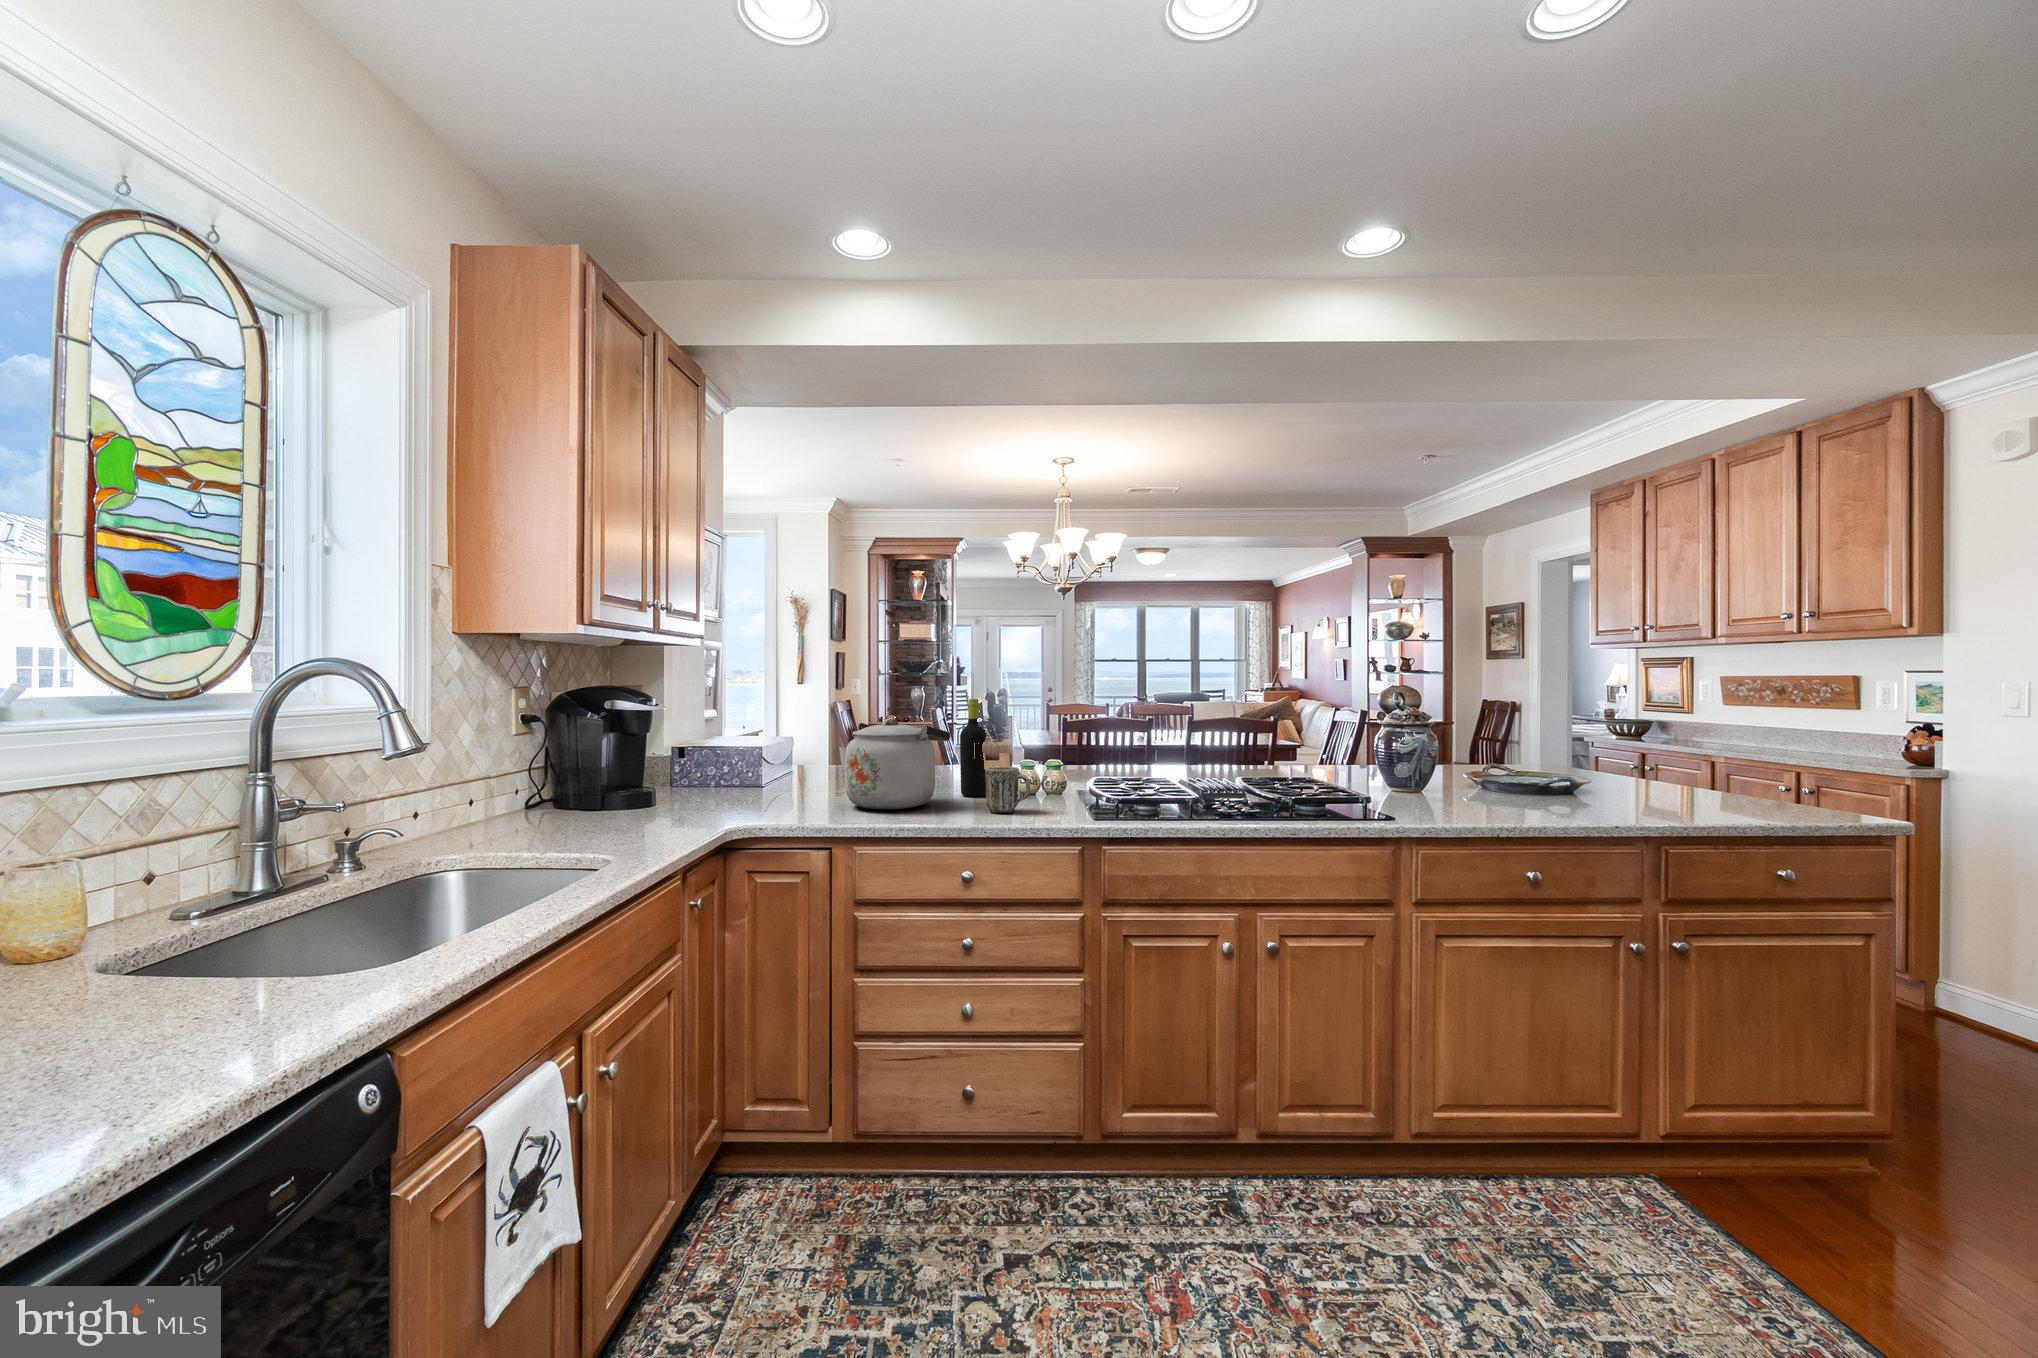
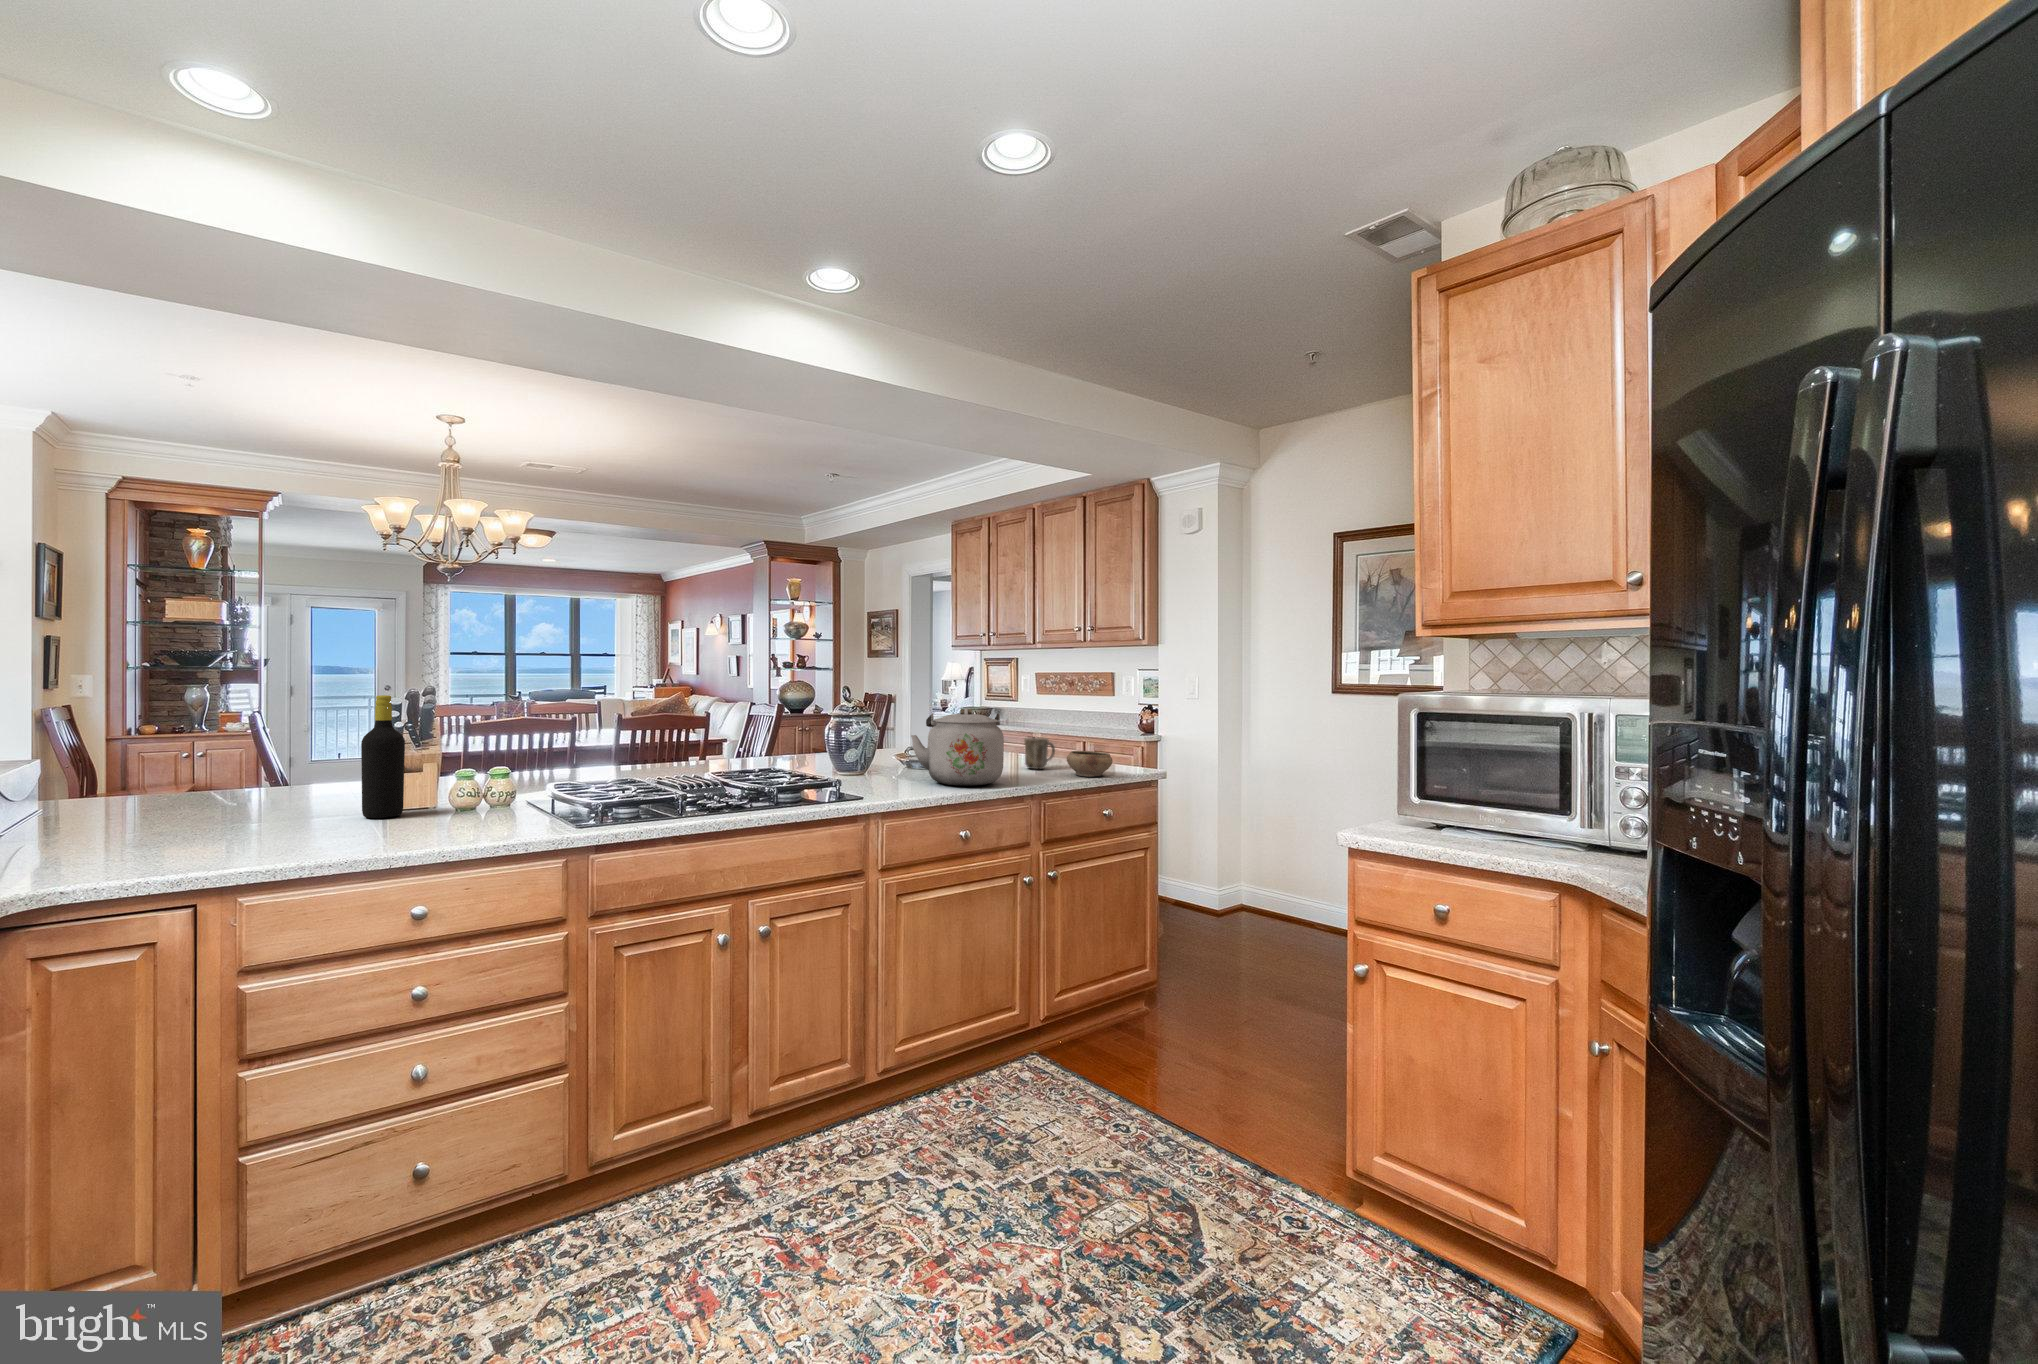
kettle: present [839,718,950,809] -> present [911,708,1004,786]
mug: present [985,767,1030,813] -> present [1025,737,1055,769]
ceramic bowl: none [1715,775,1800,814] -> present [1067,751,1113,777]

